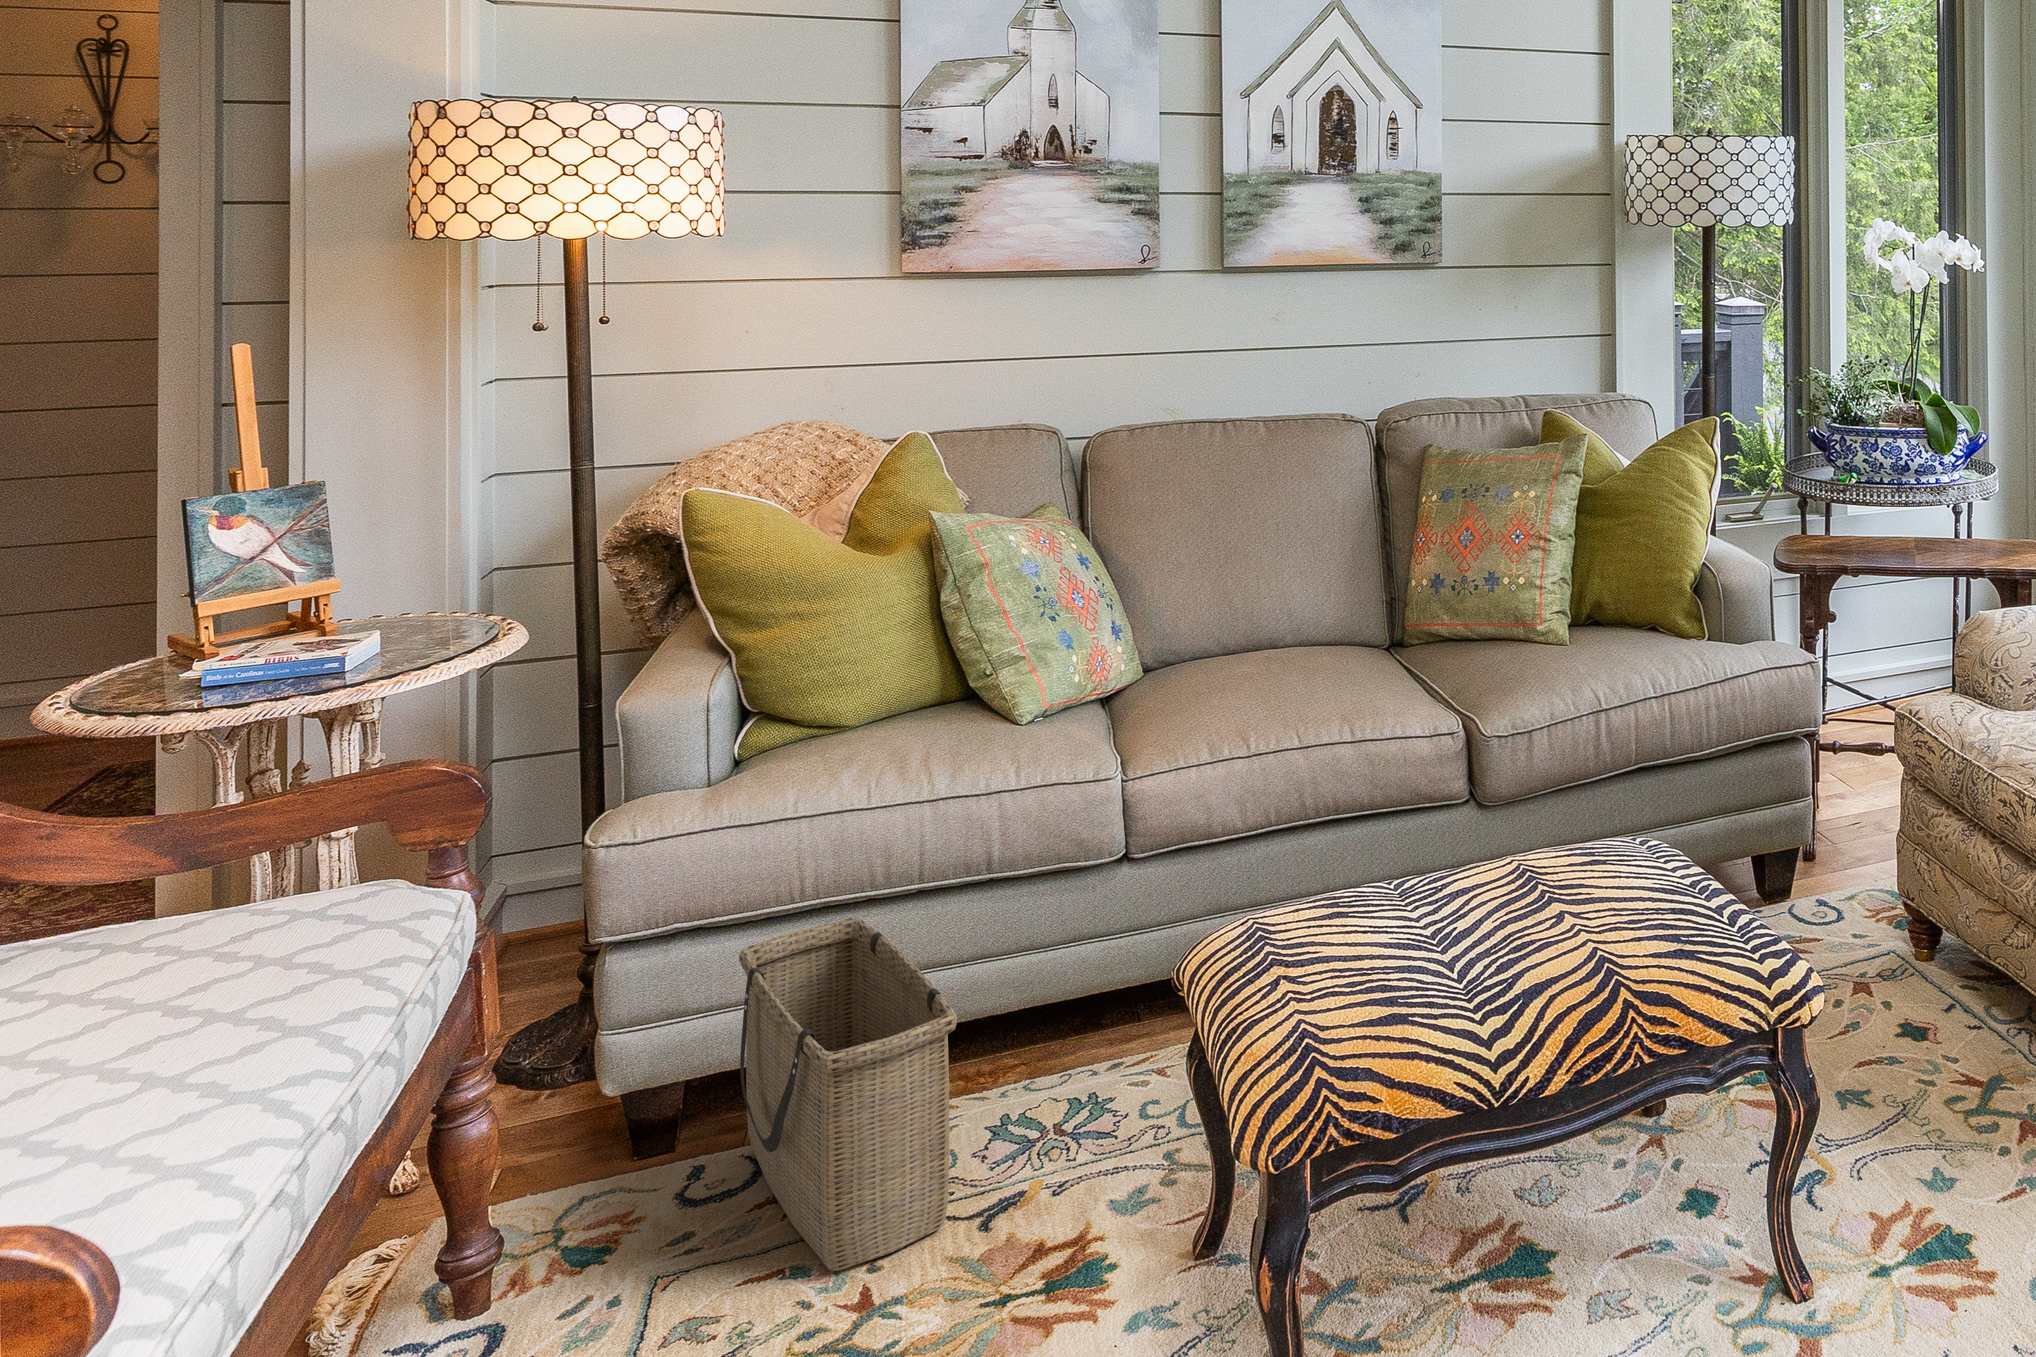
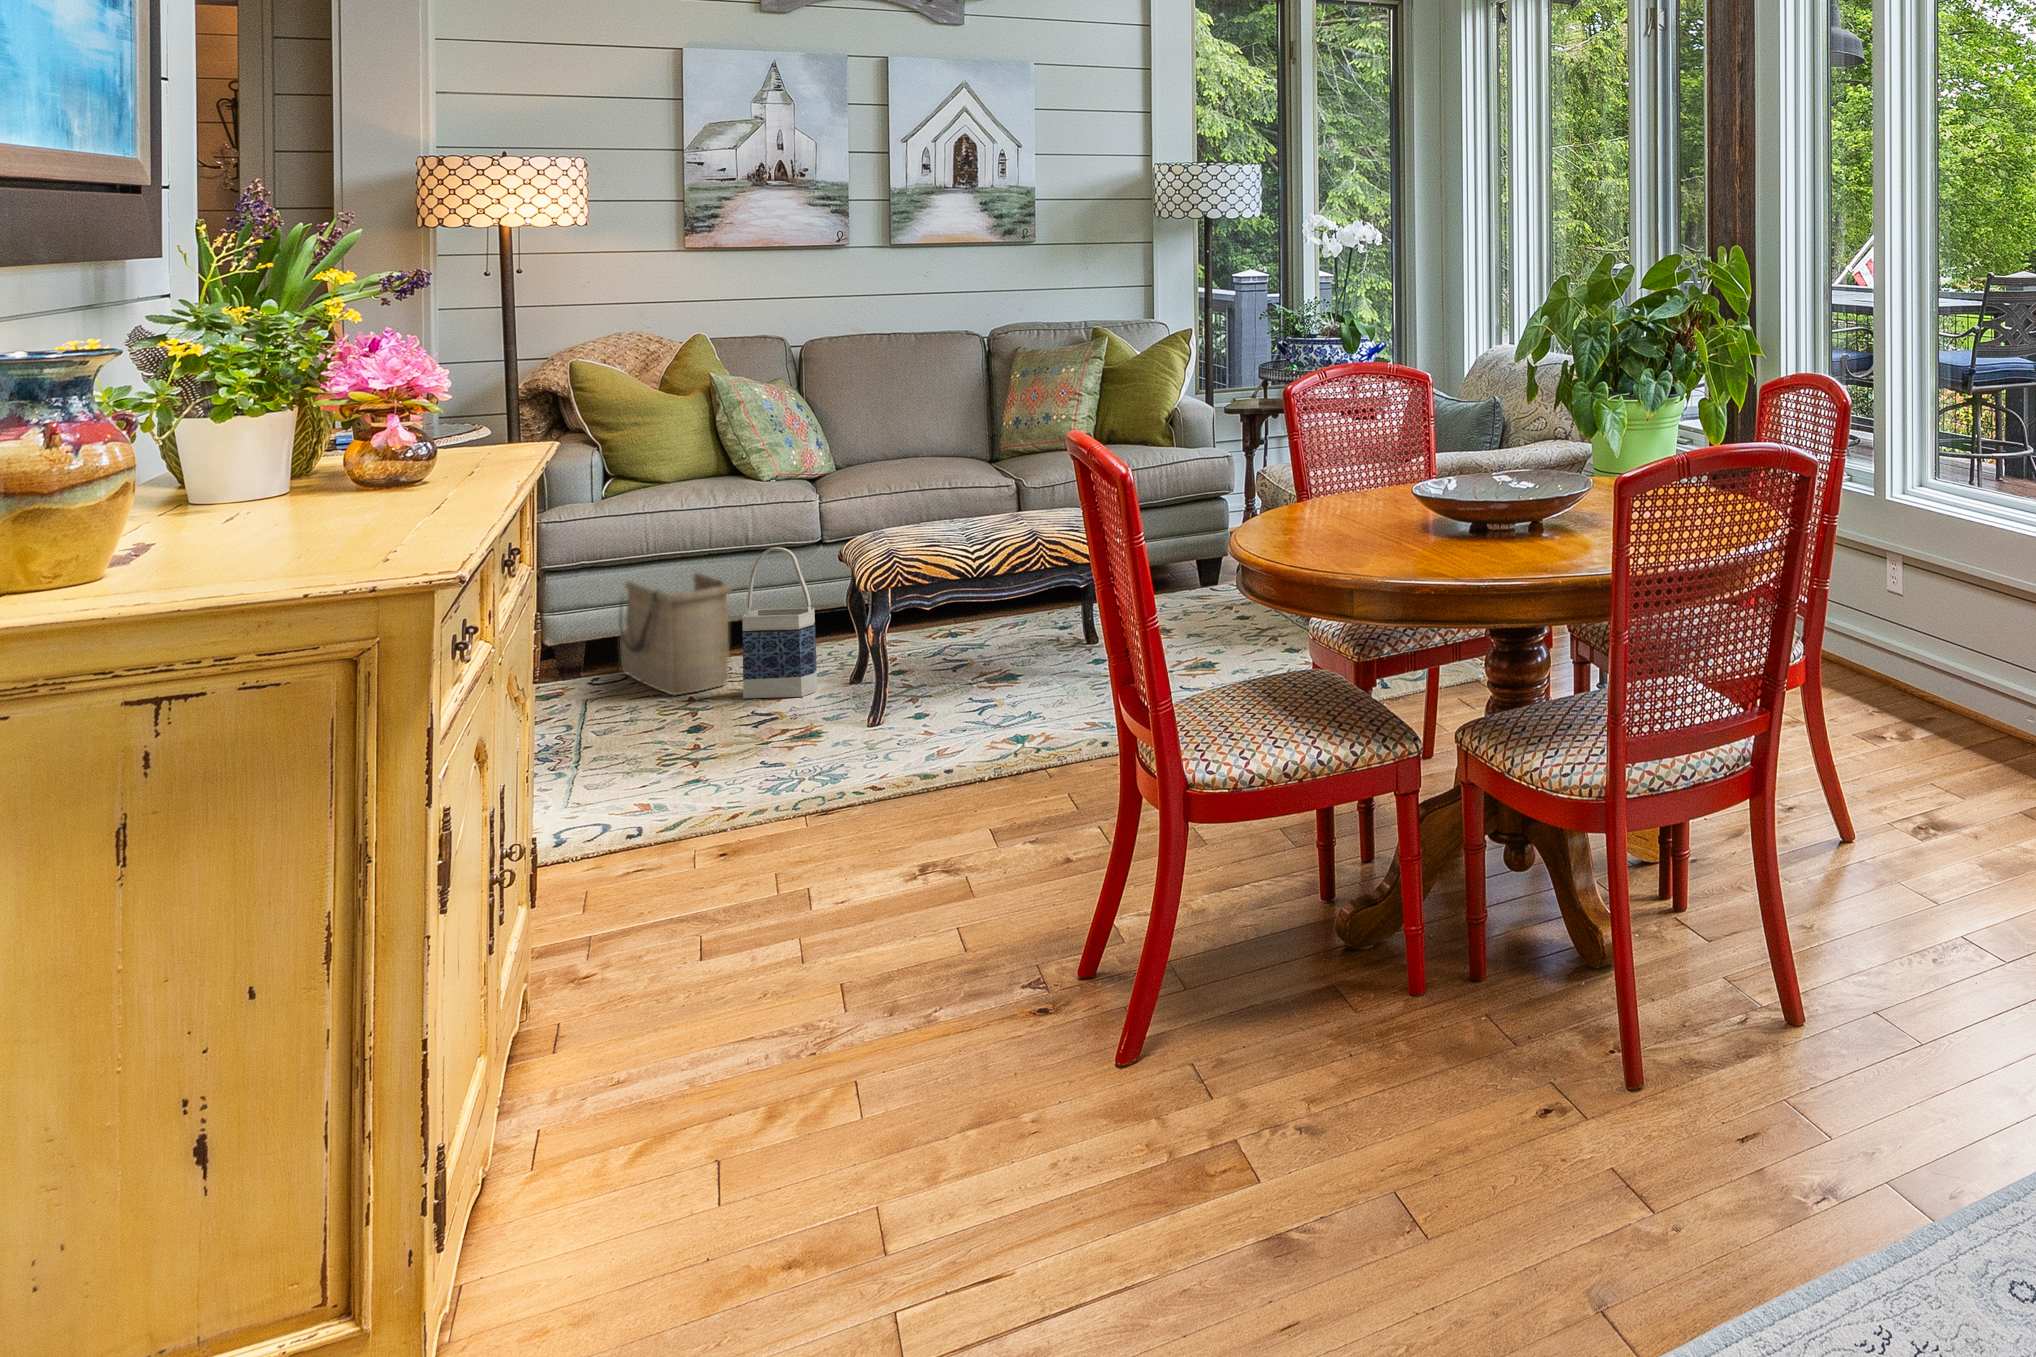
bag: none [976,958,1130,1310] -> present [742,547,817,698]

